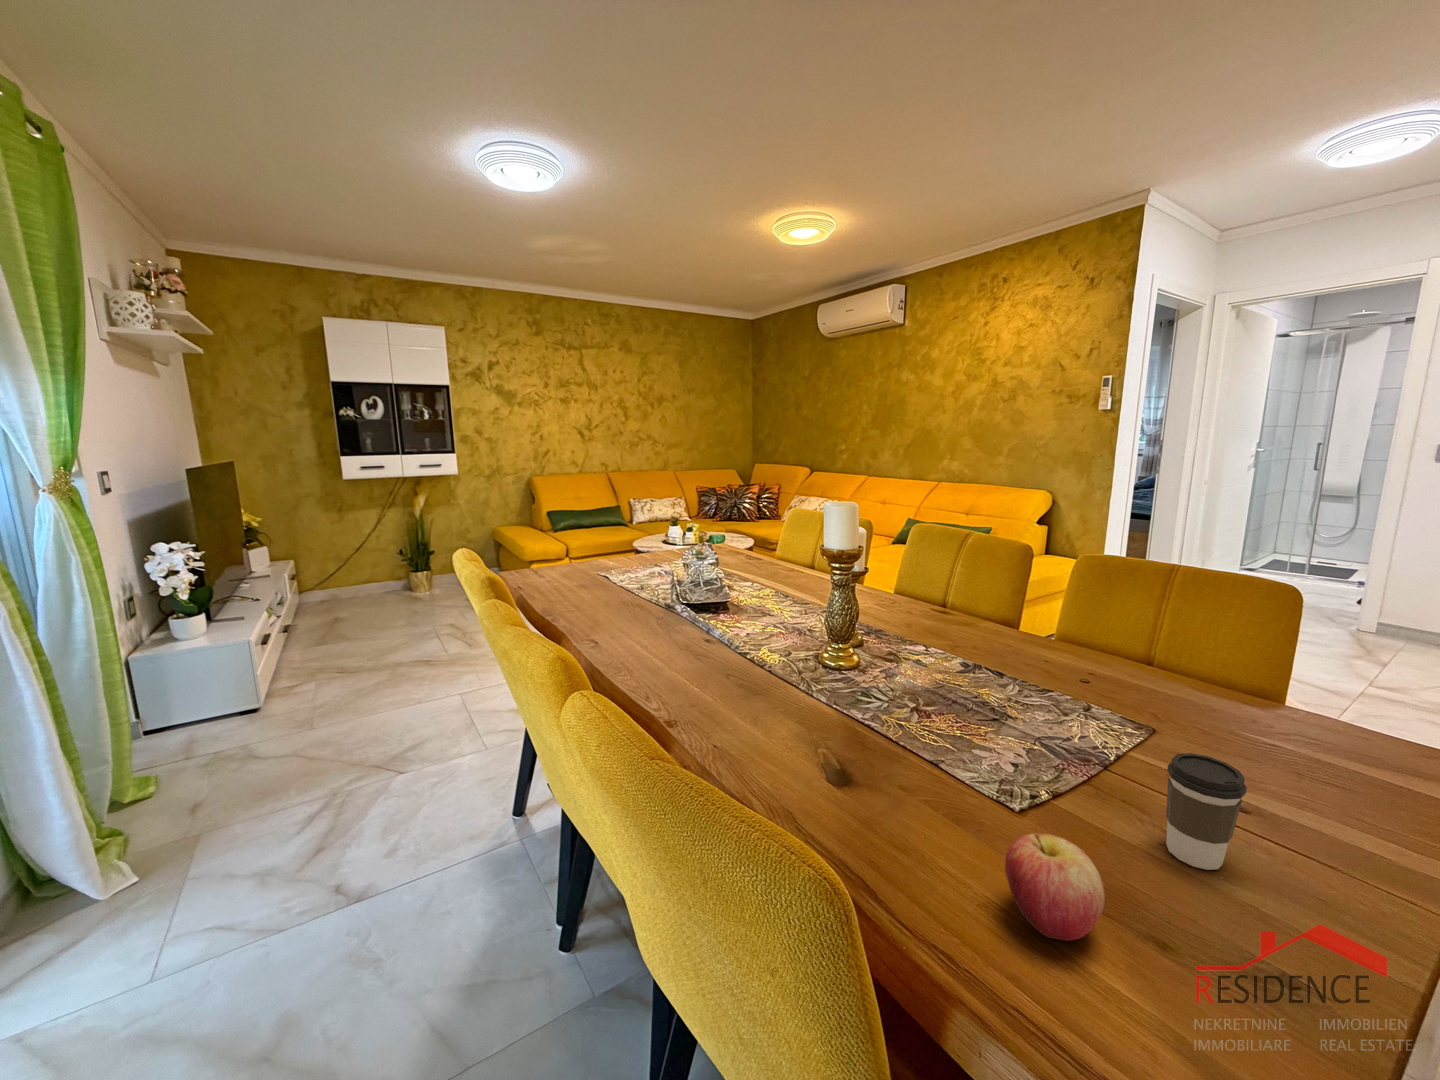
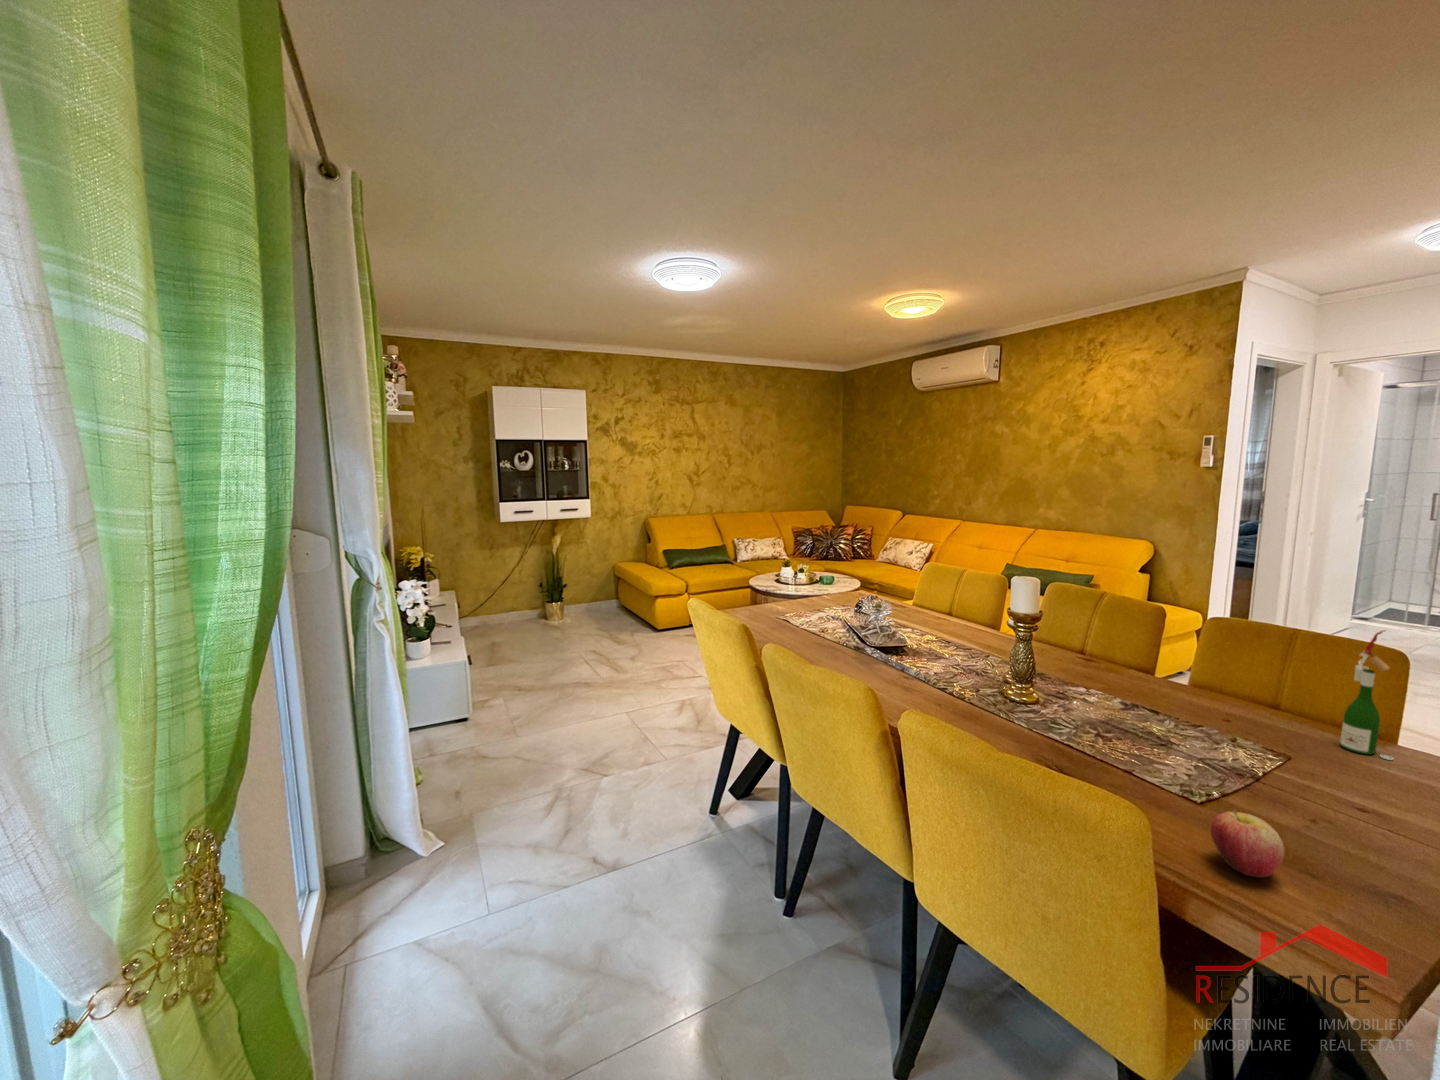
wine bottle: none [1211,561,1273,730] -> present [1340,630,1393,760]
coffee cup: present [1166,753,1247,870] -> none [1317,767,1377,846]

